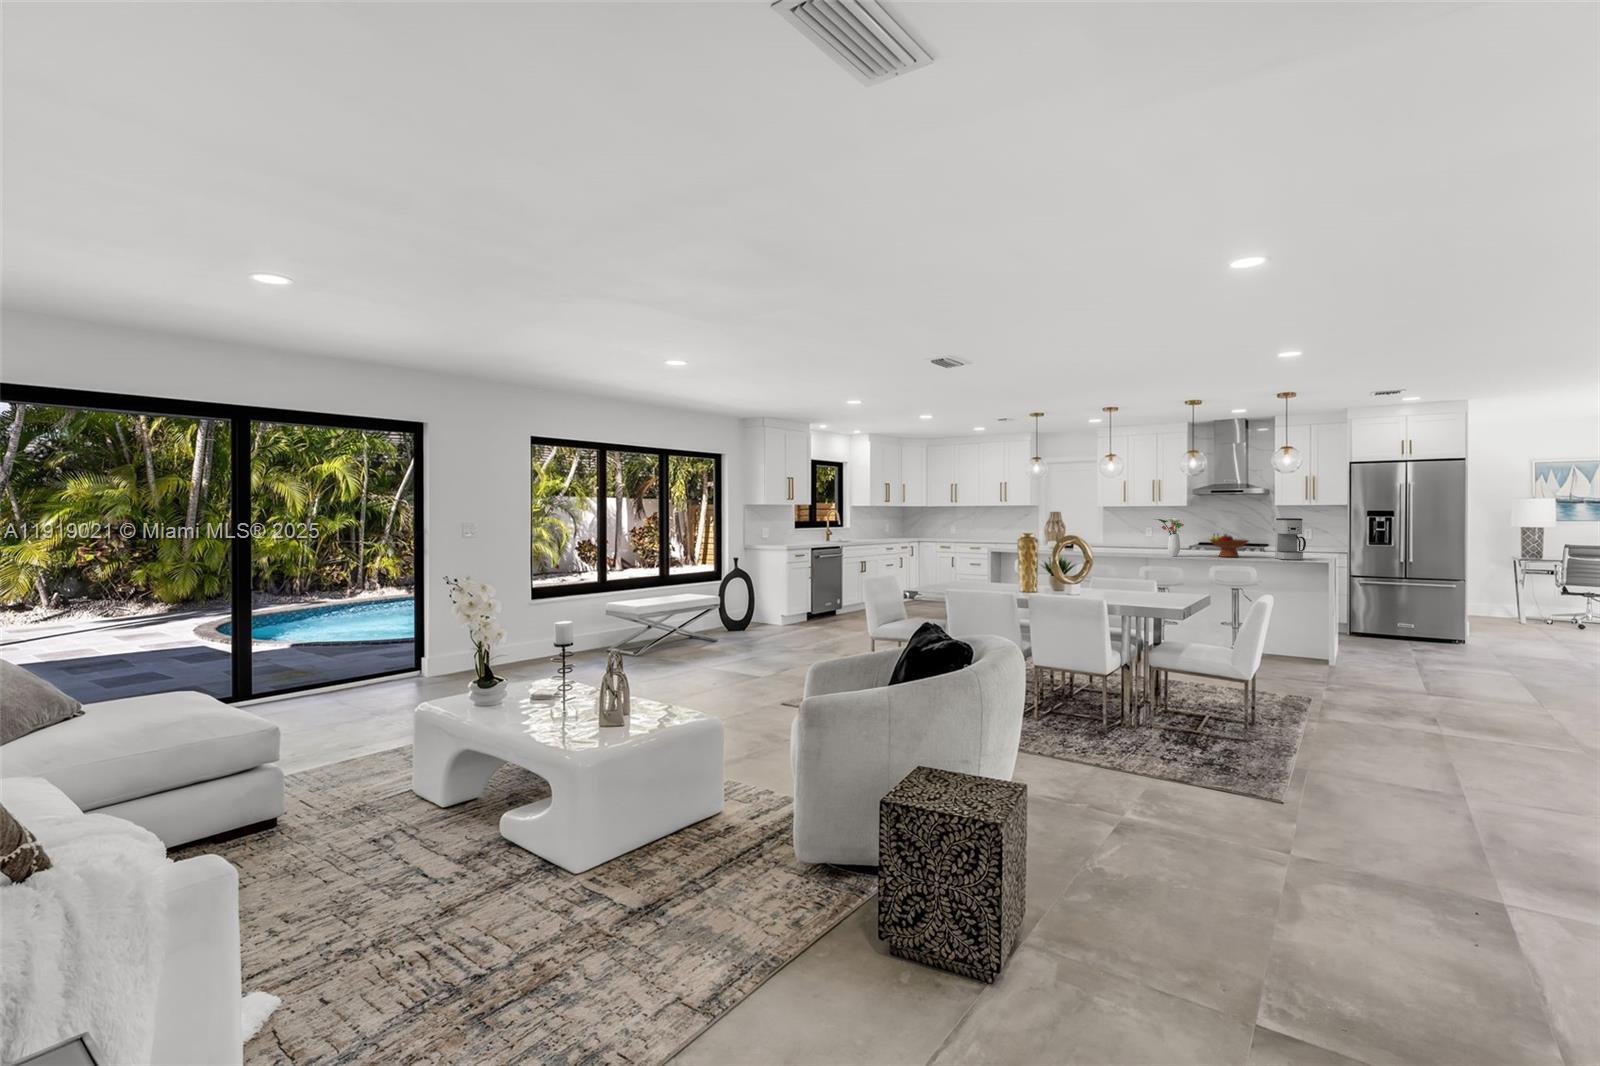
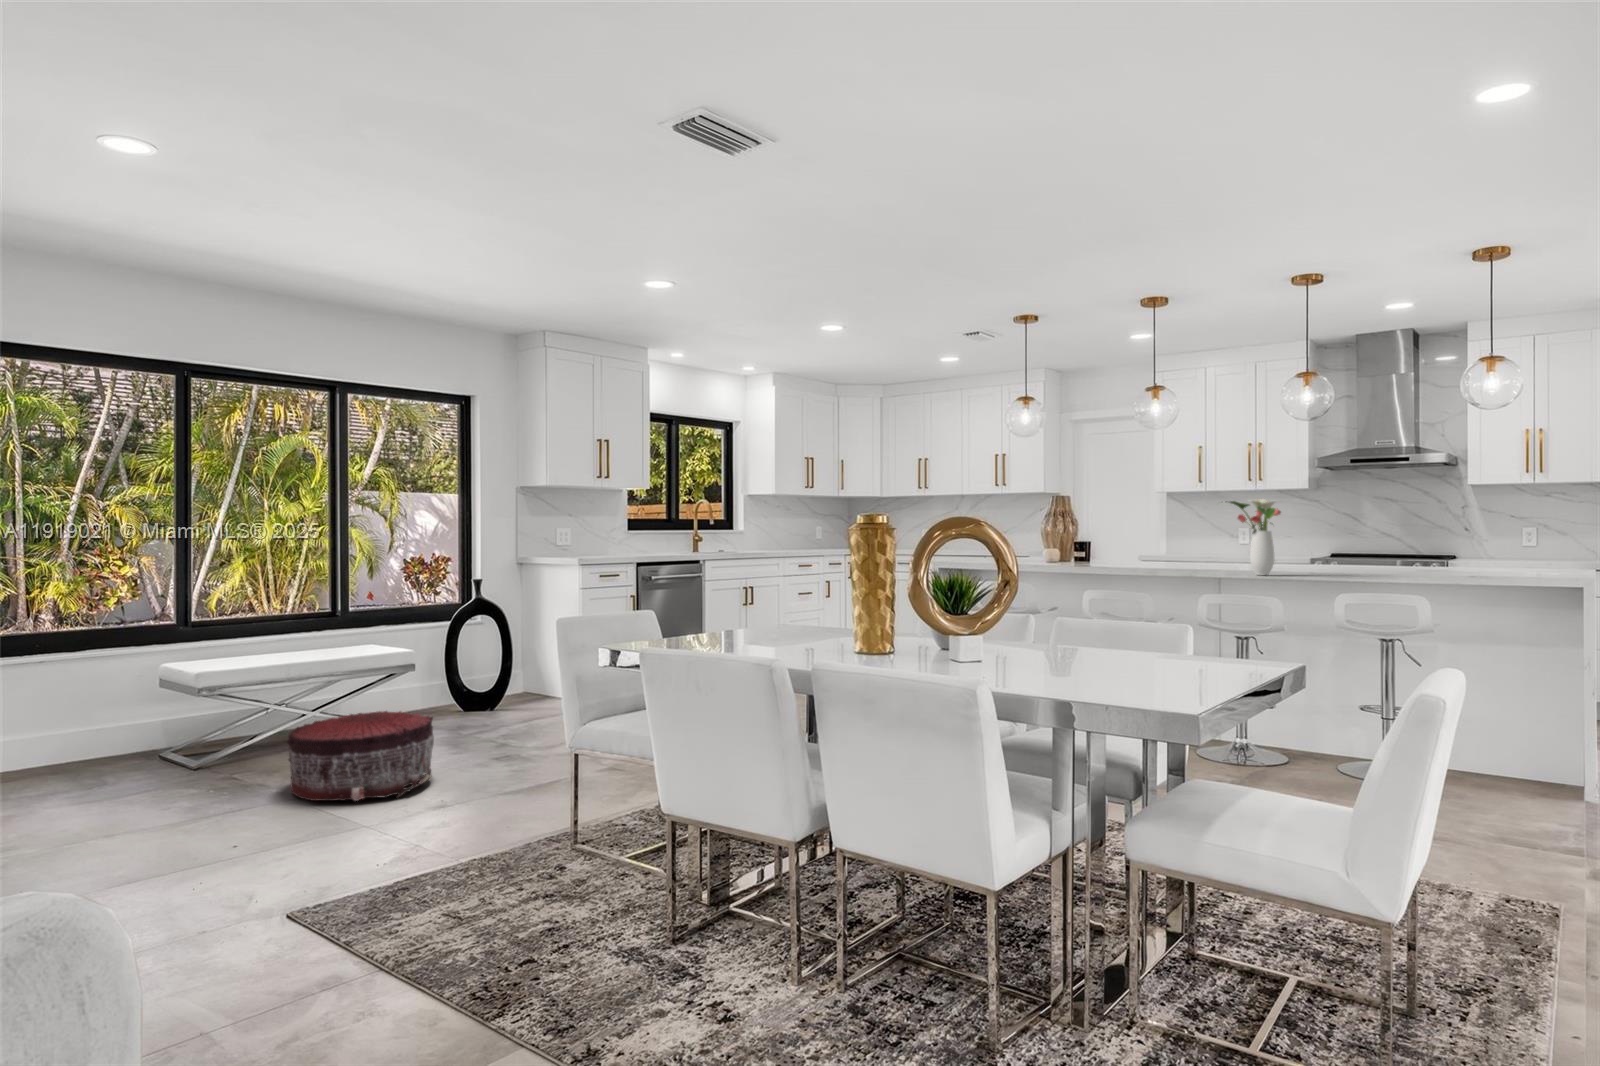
coffee maker: present [1275,518,1306,560] -> none [1469,496,1534,583]
fruit bowl: present [1210,534,1249,557] -> none [1333,528,1416,577]
pouf: none [704,625,770,667] -> present [287,711,434,801]

